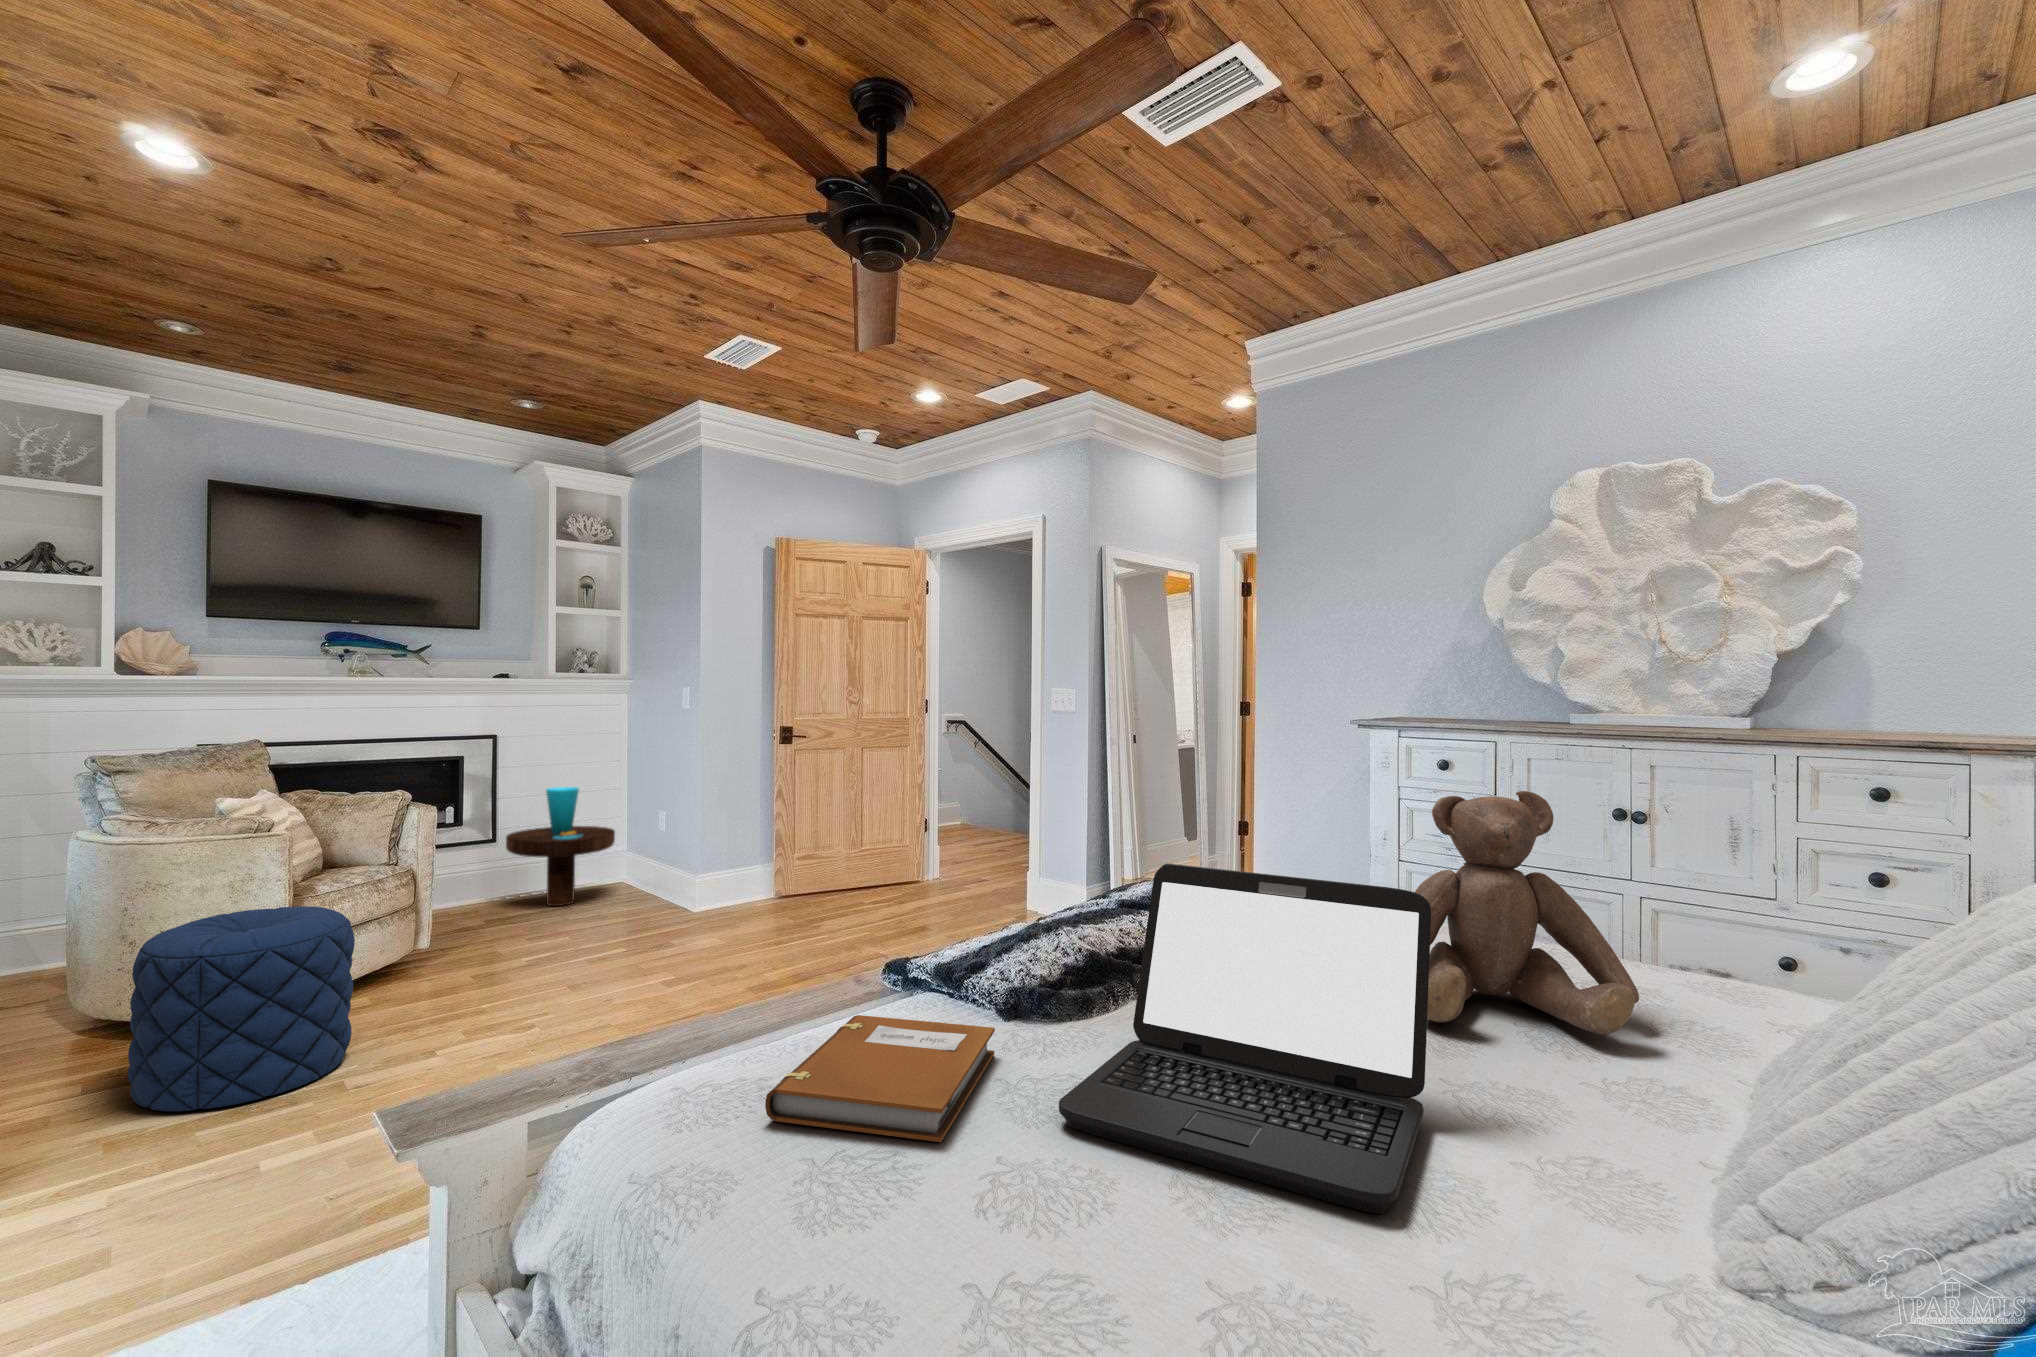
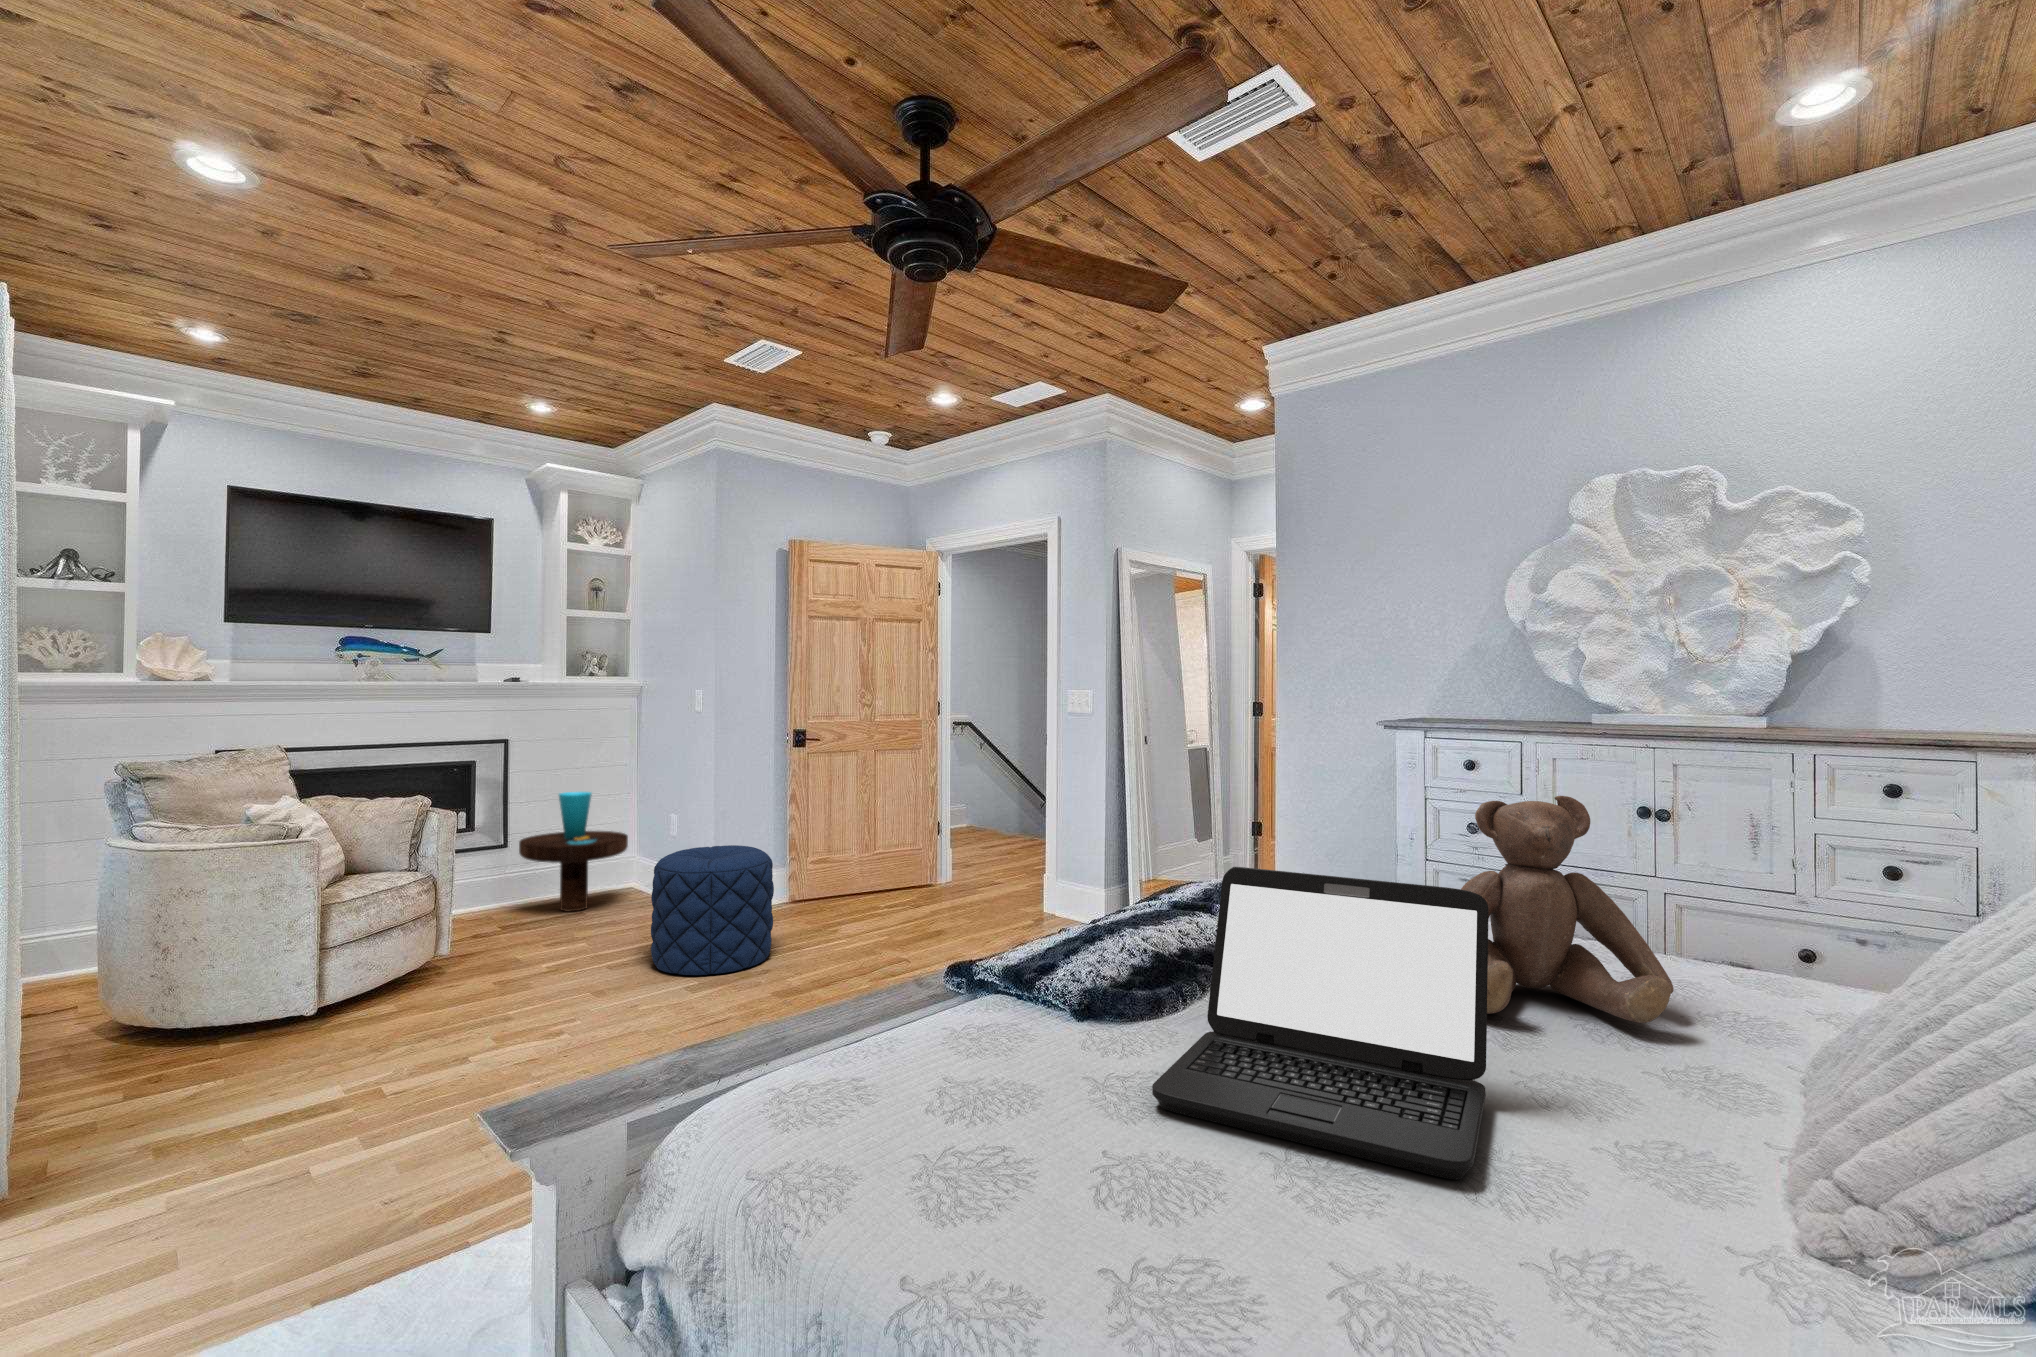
pouf: present [128,906,355,1111] -> present [651,845,774,975]
notebook: present [765,1015,995,1142] -> none [883,1010,1078,1123]

